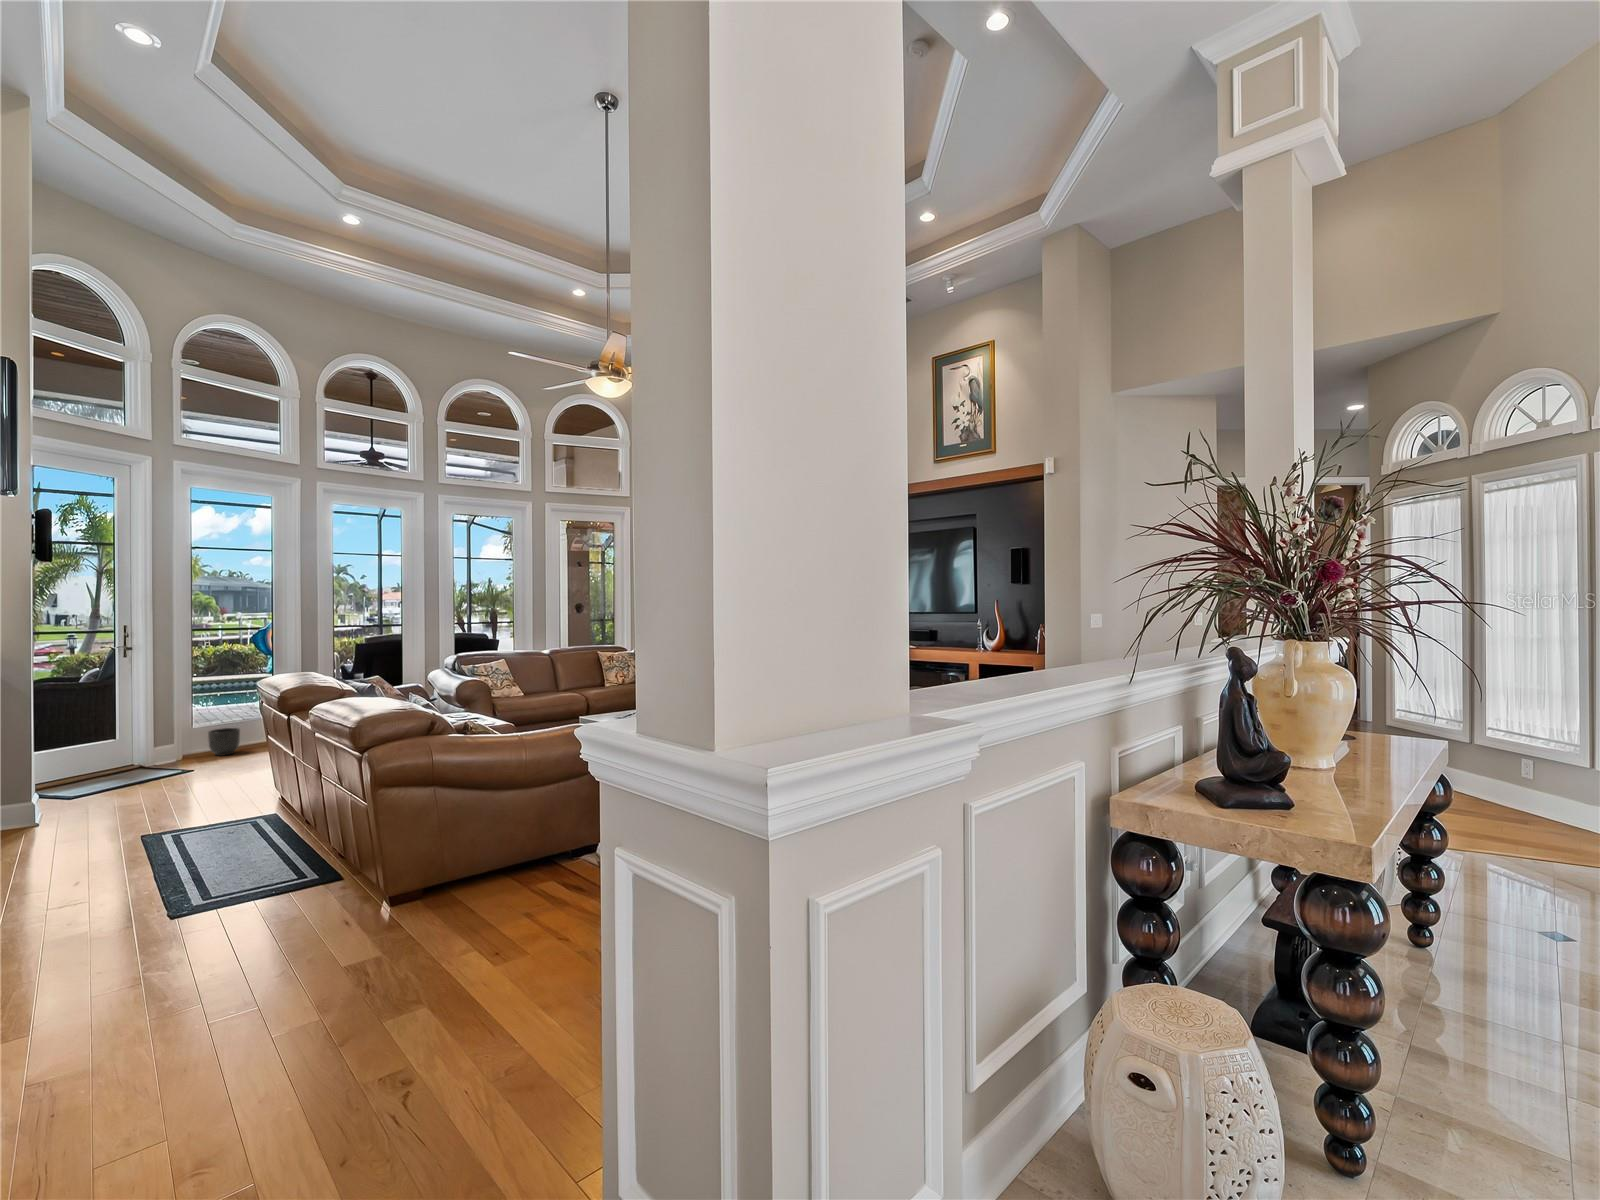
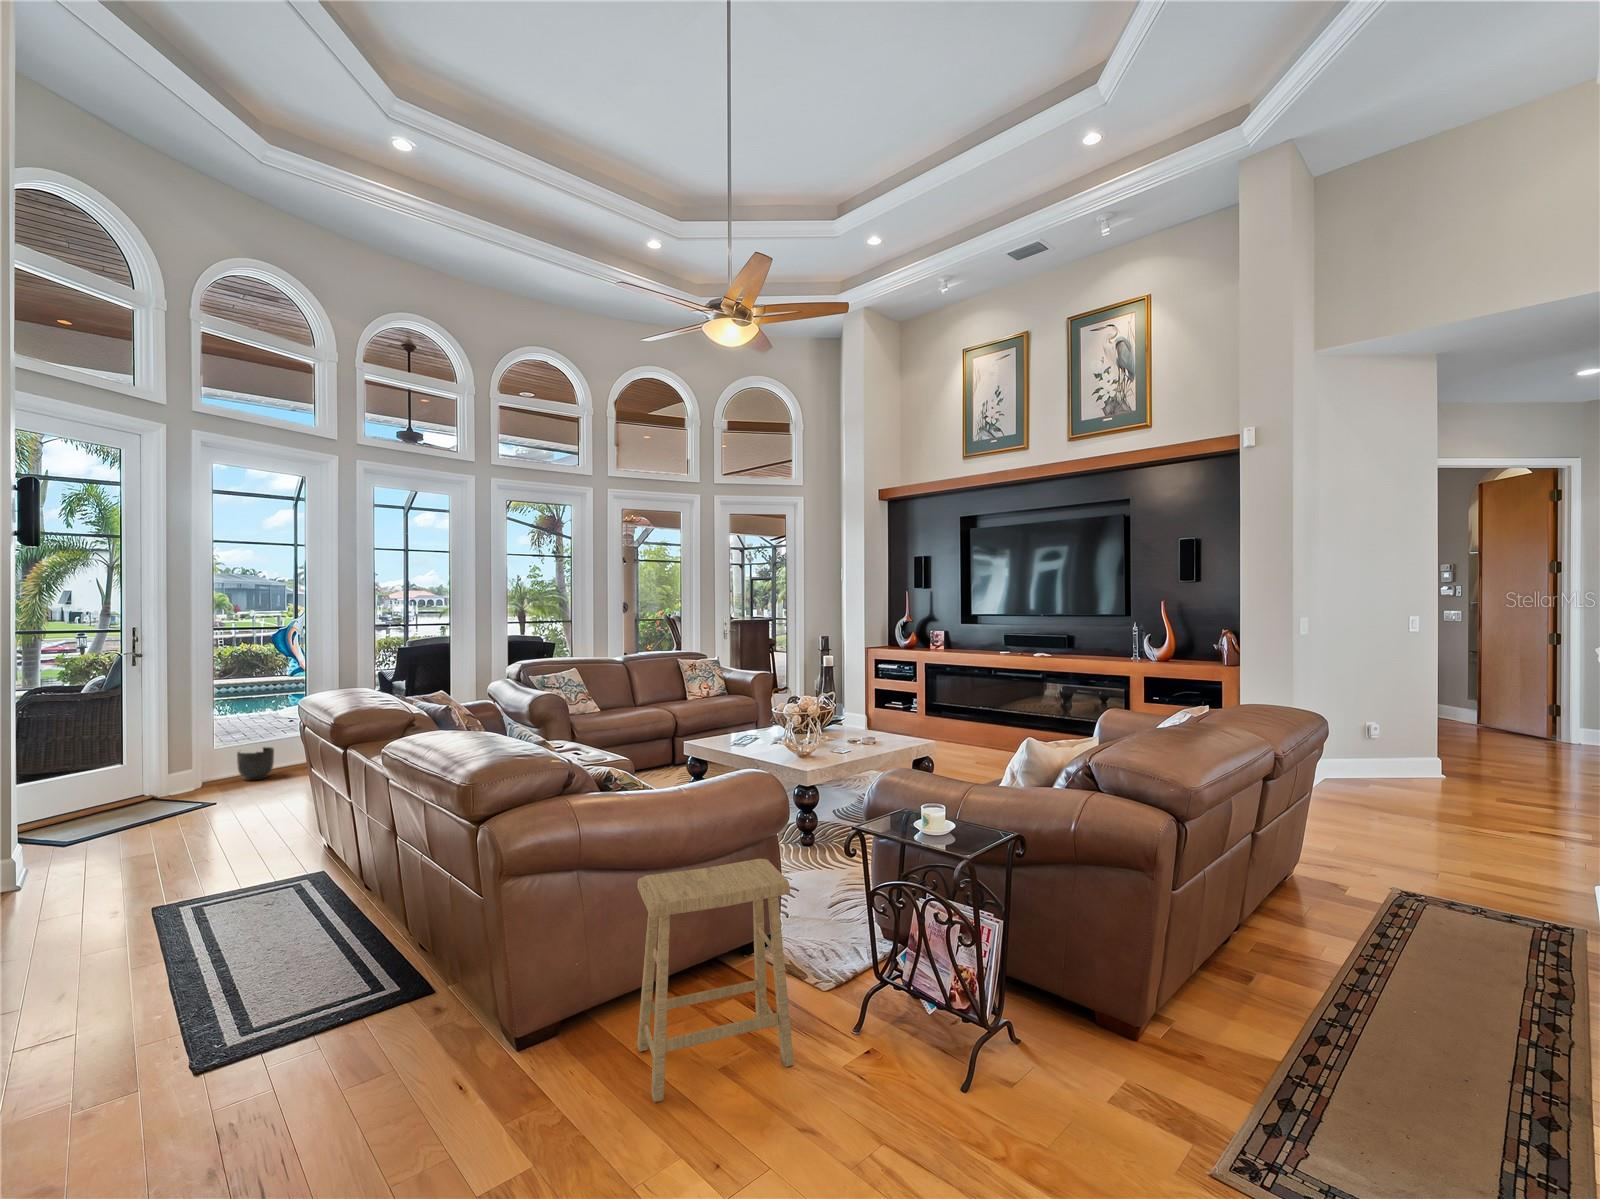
footstool: none [473,779,575,926] -> present [637,859,794,1102]

